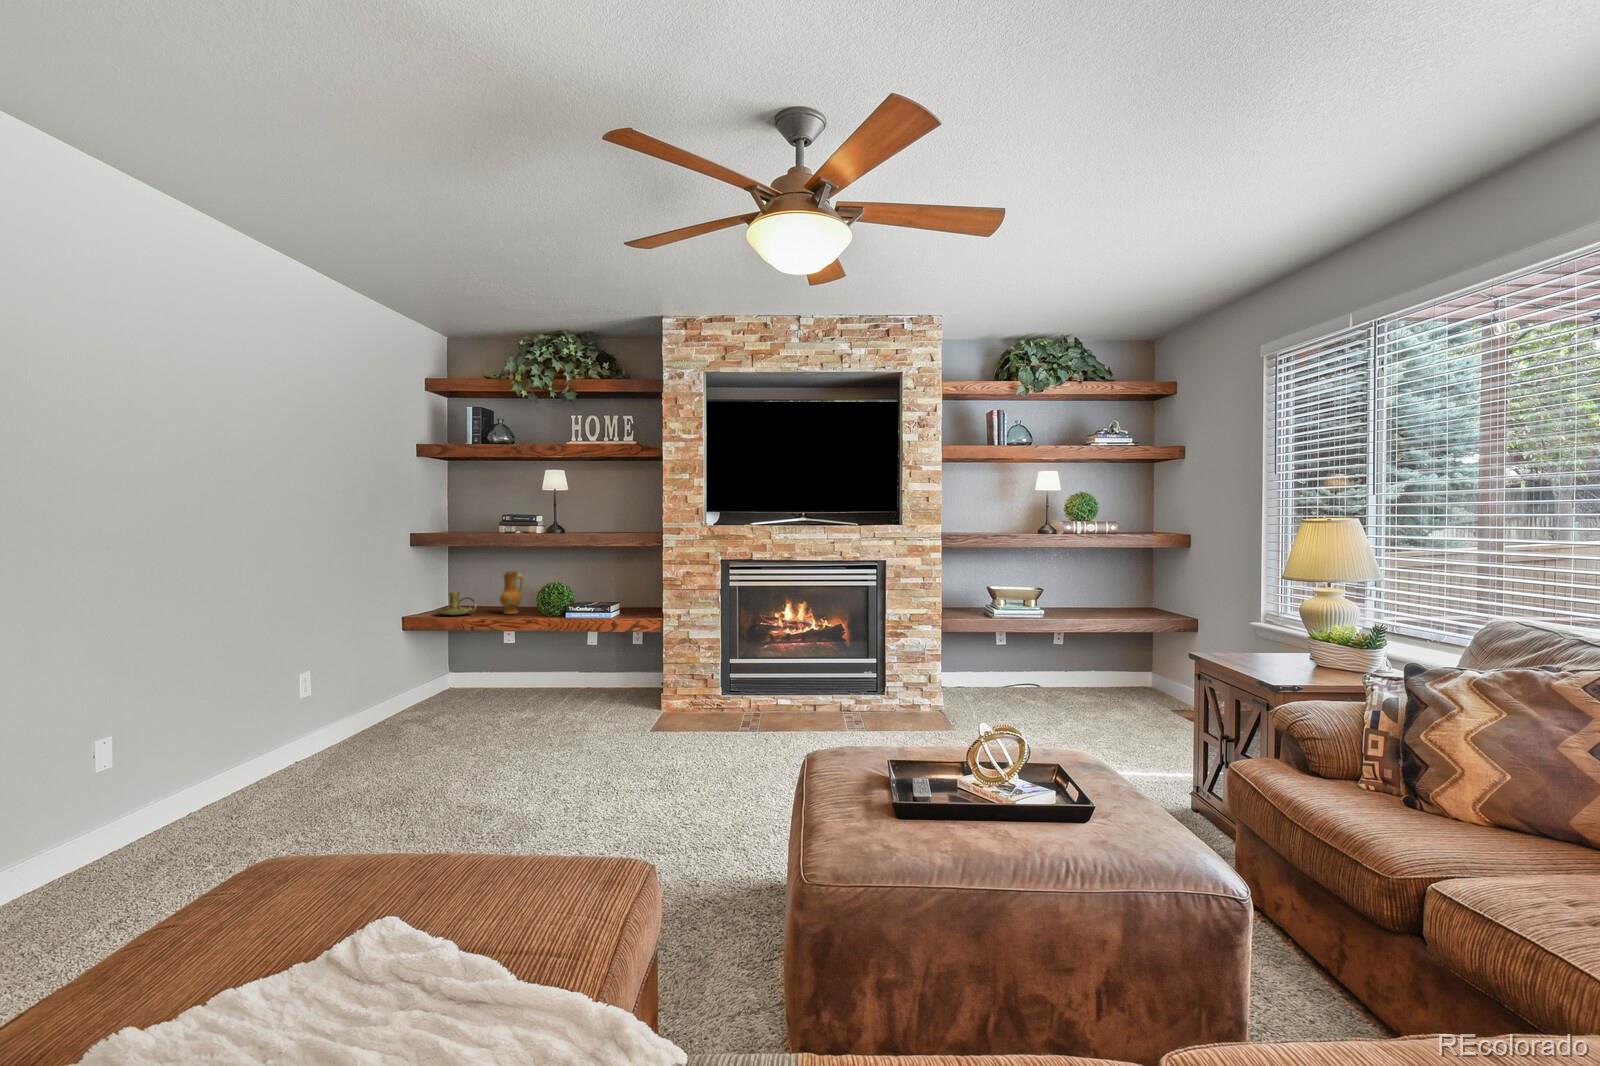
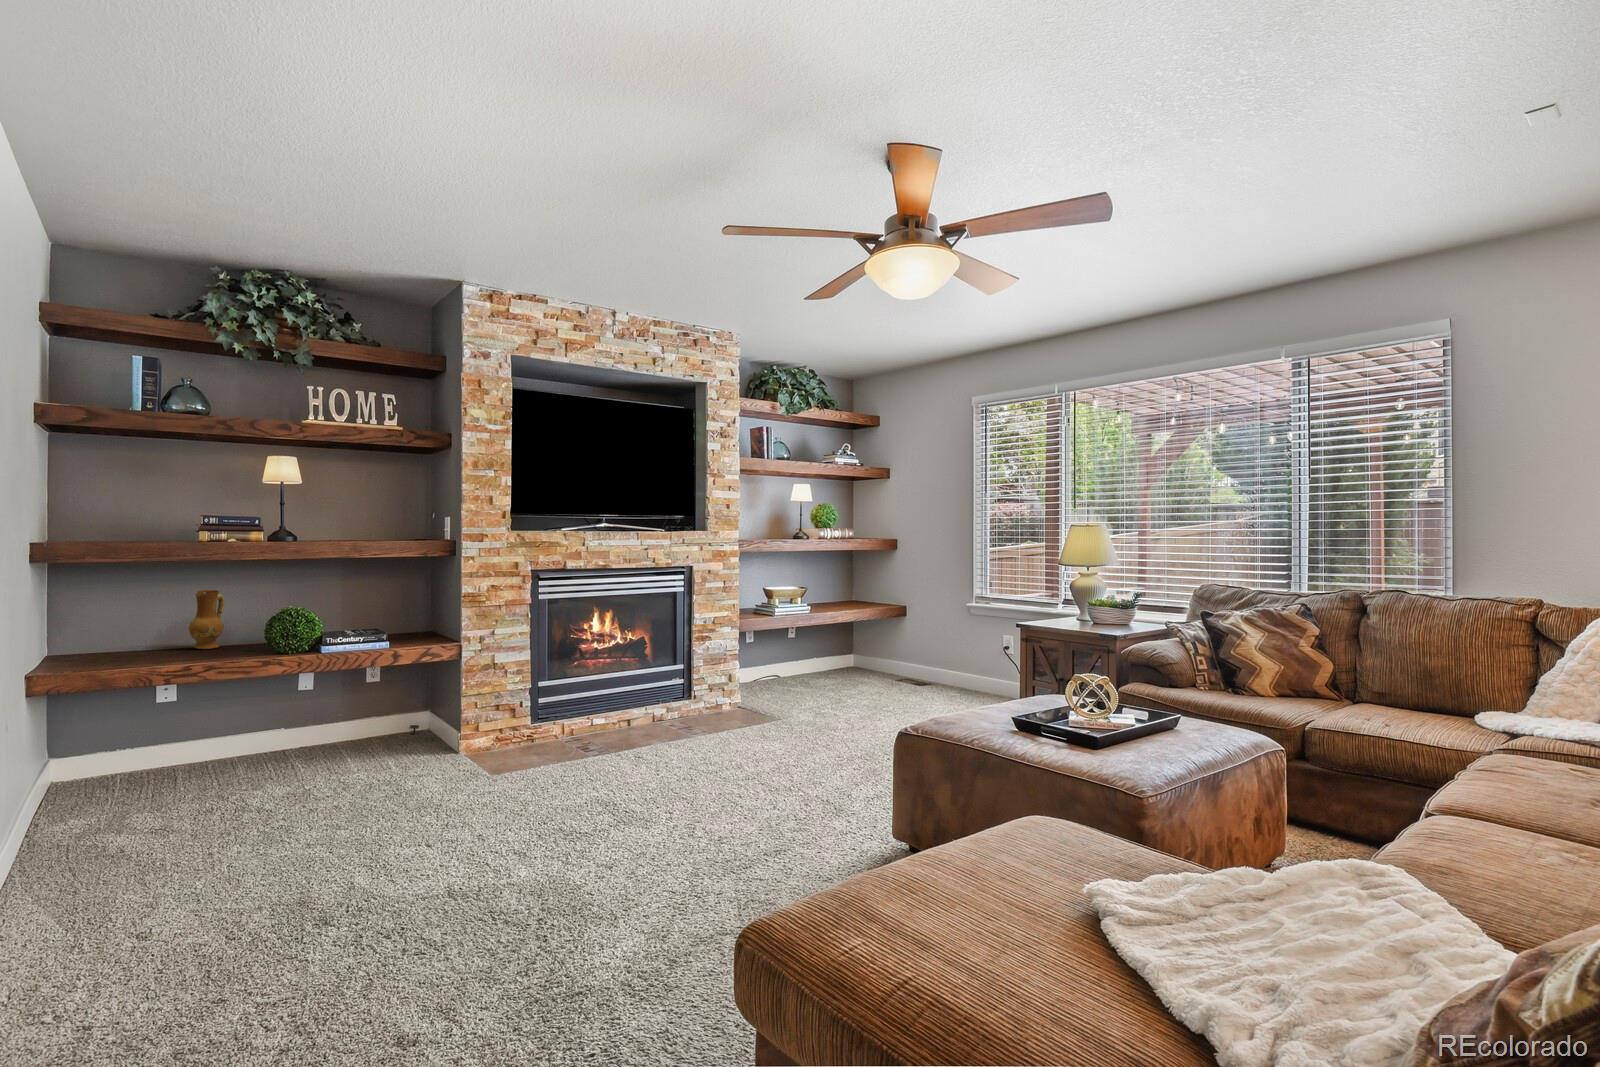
candle holder: present [436,592,476,615] -> none [77,622,155,657]

